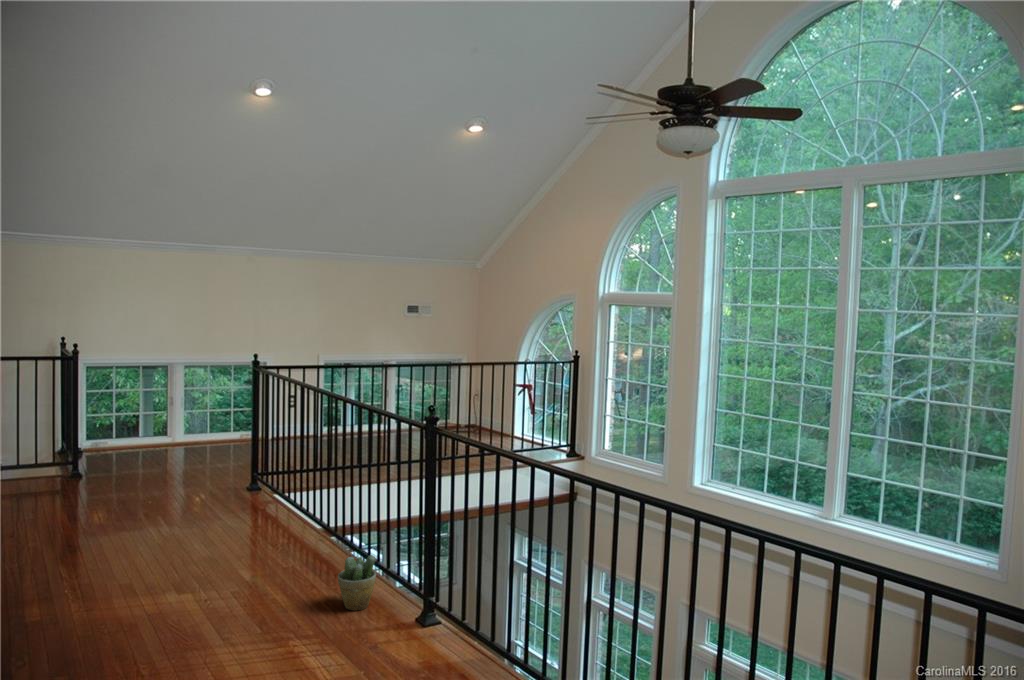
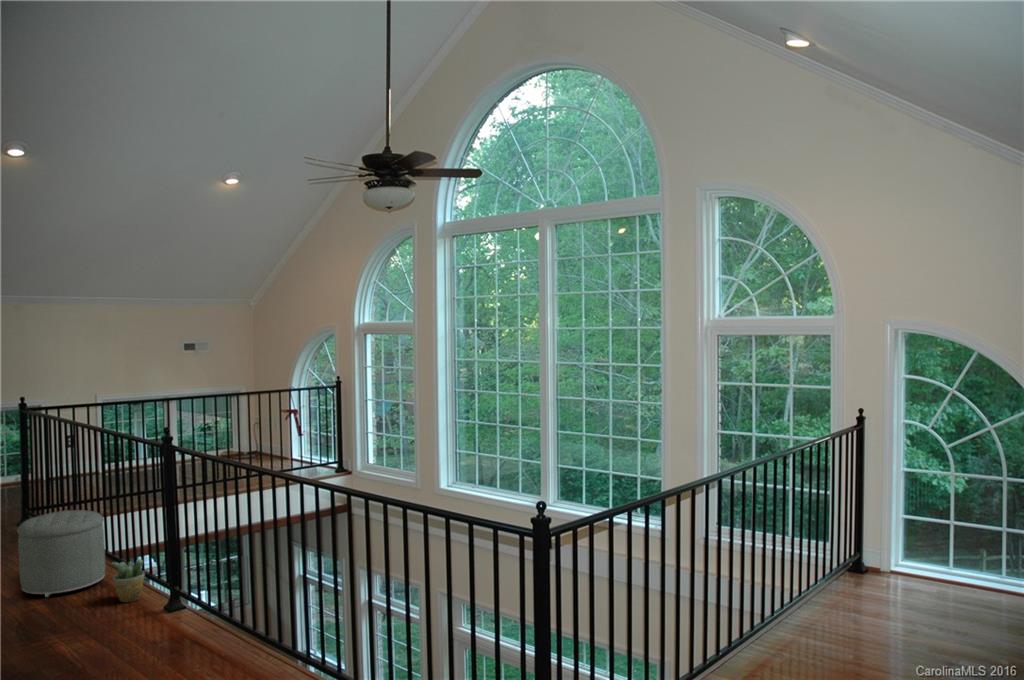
ottoman: none [232,480,330,588] -> present [17,510,105,597]

